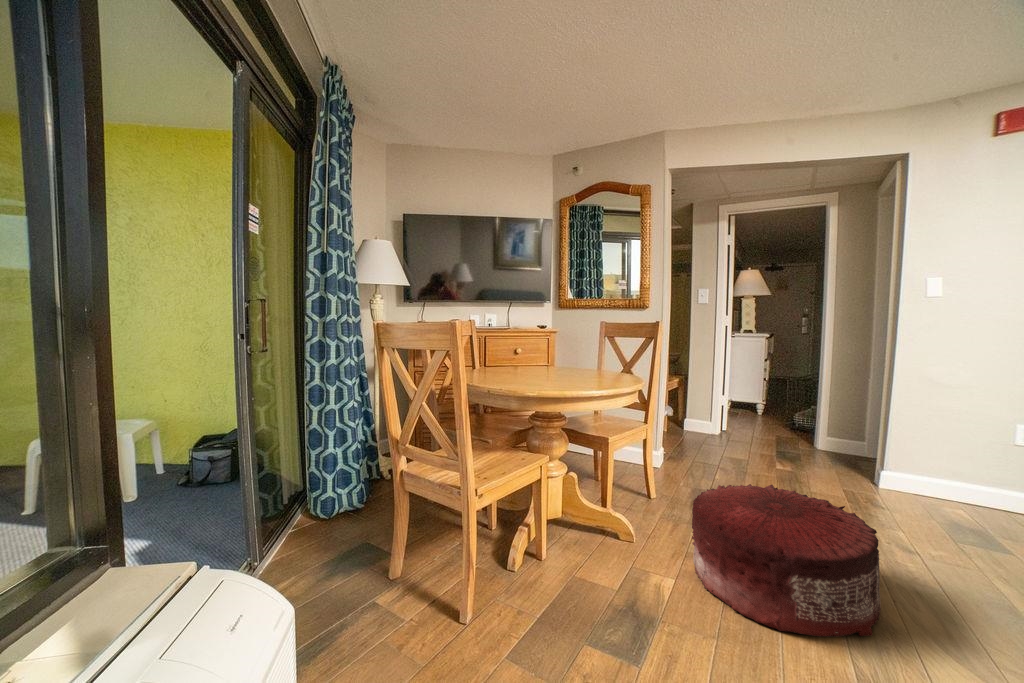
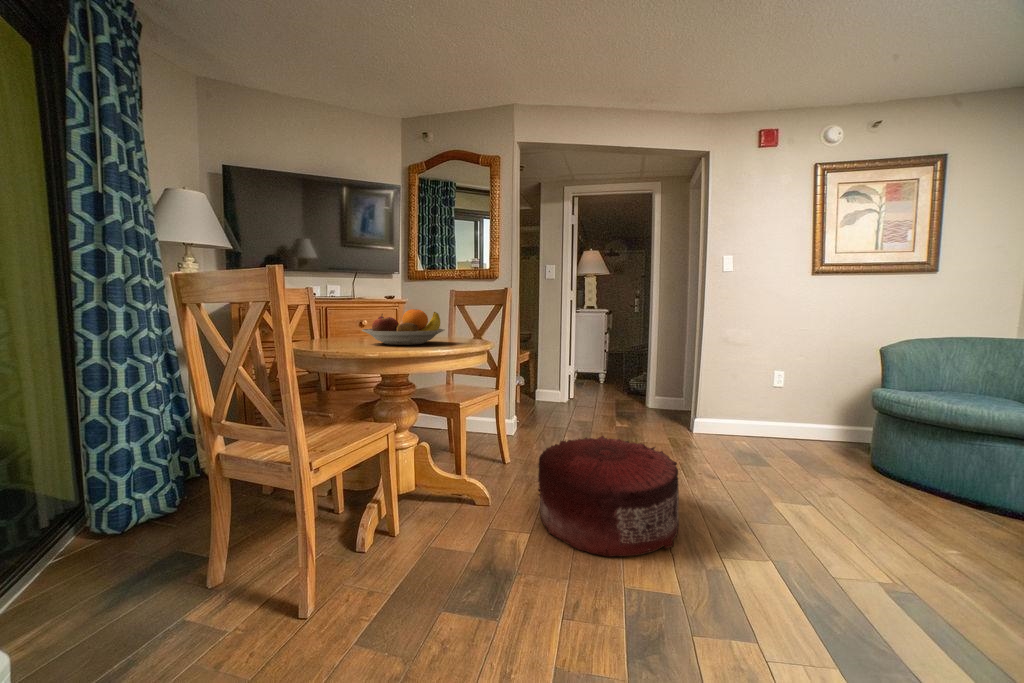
fruit bowl: none [513,341,591,375] -> present [362,309,445,345]

